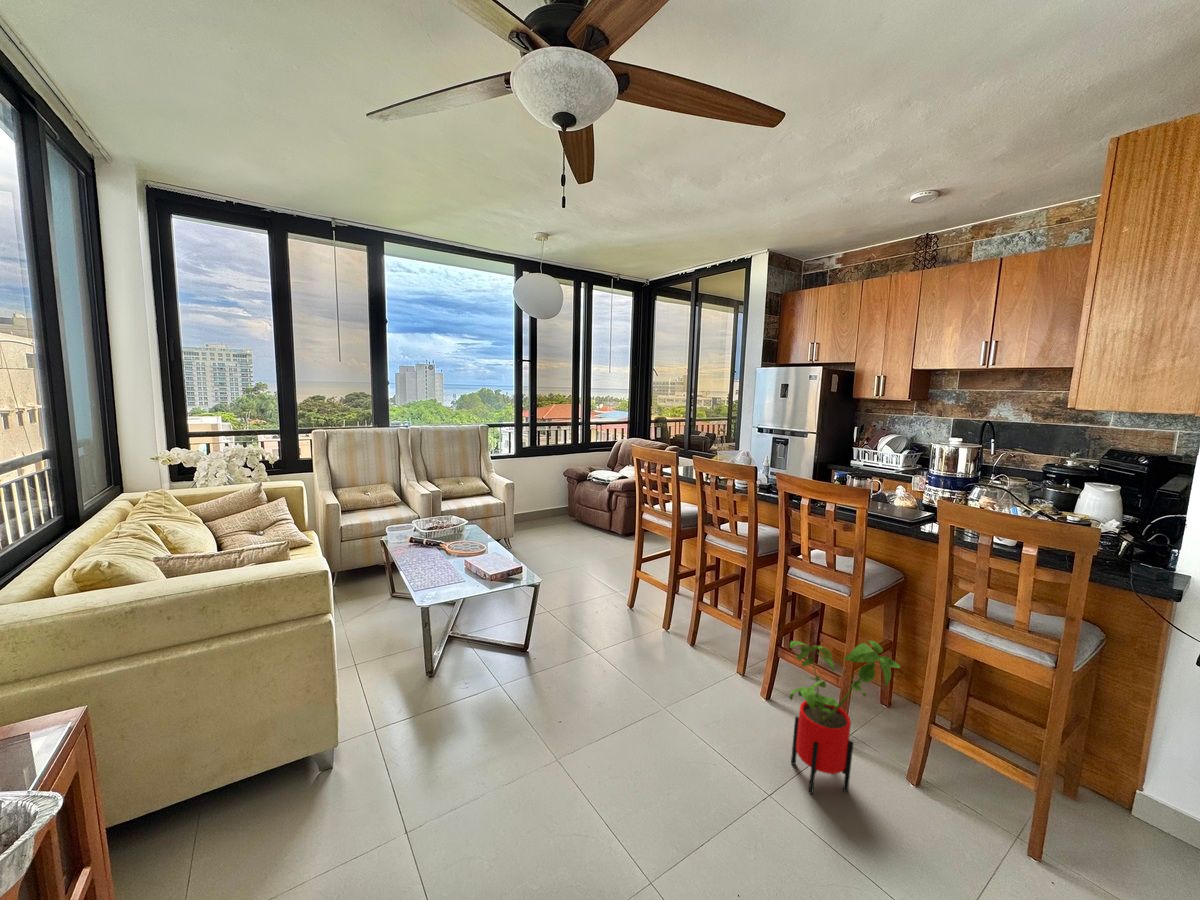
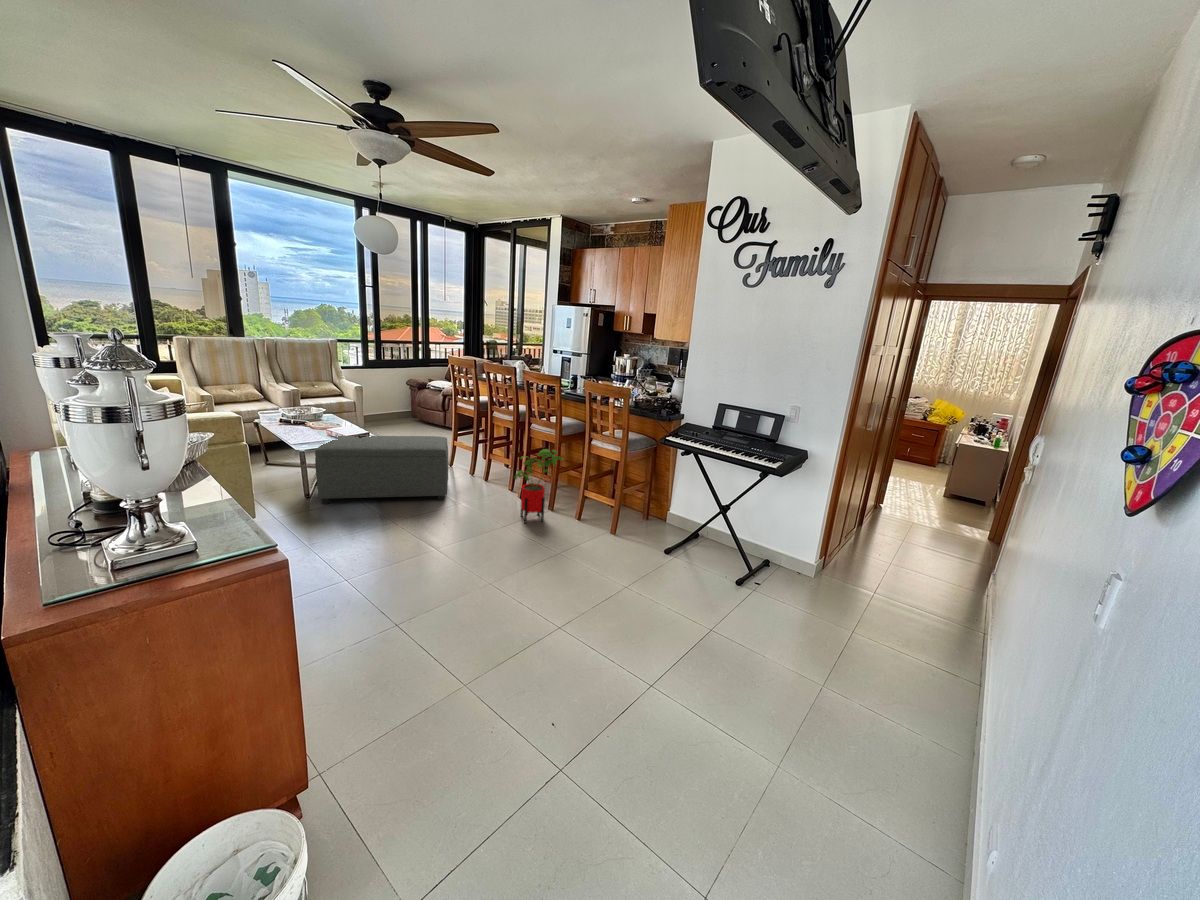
ottoman: none [440,573,643,698] -> present [315,435,449,504]

